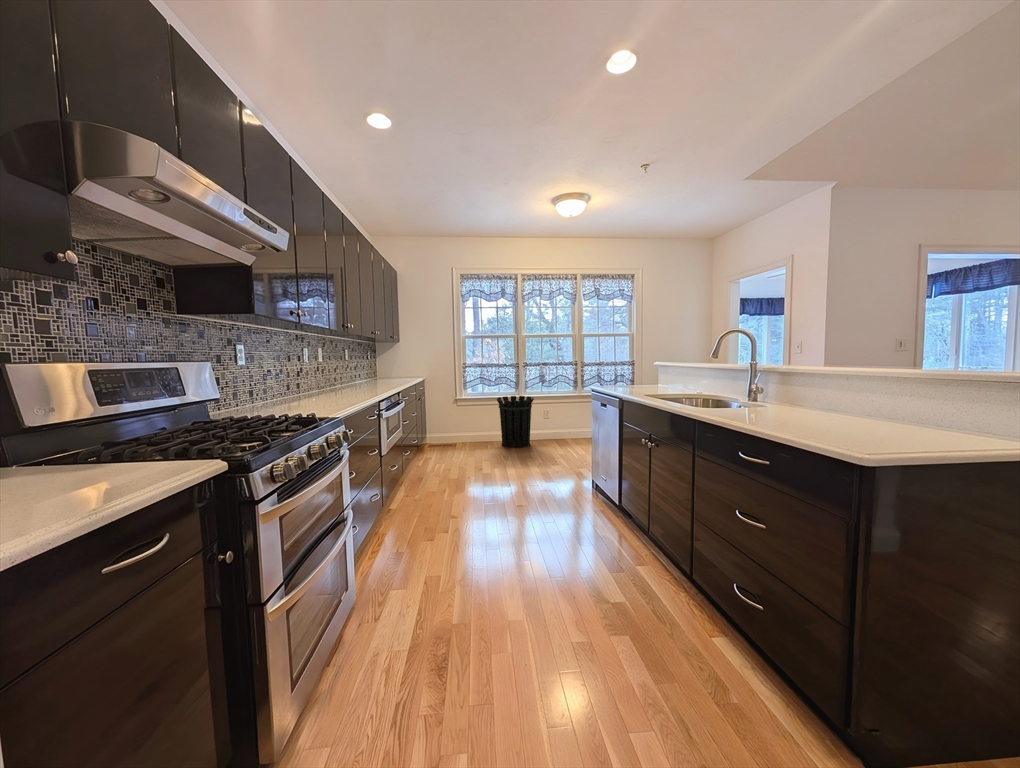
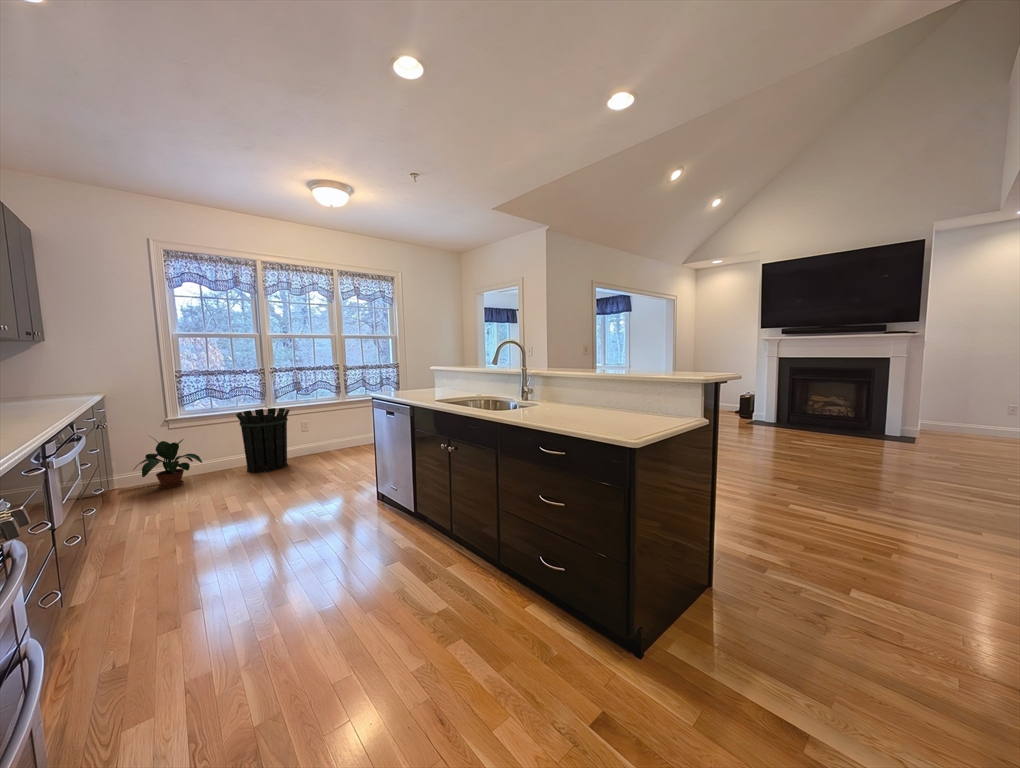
potted plant: none [436,408,474,448] -> present [134,438,202,488]

